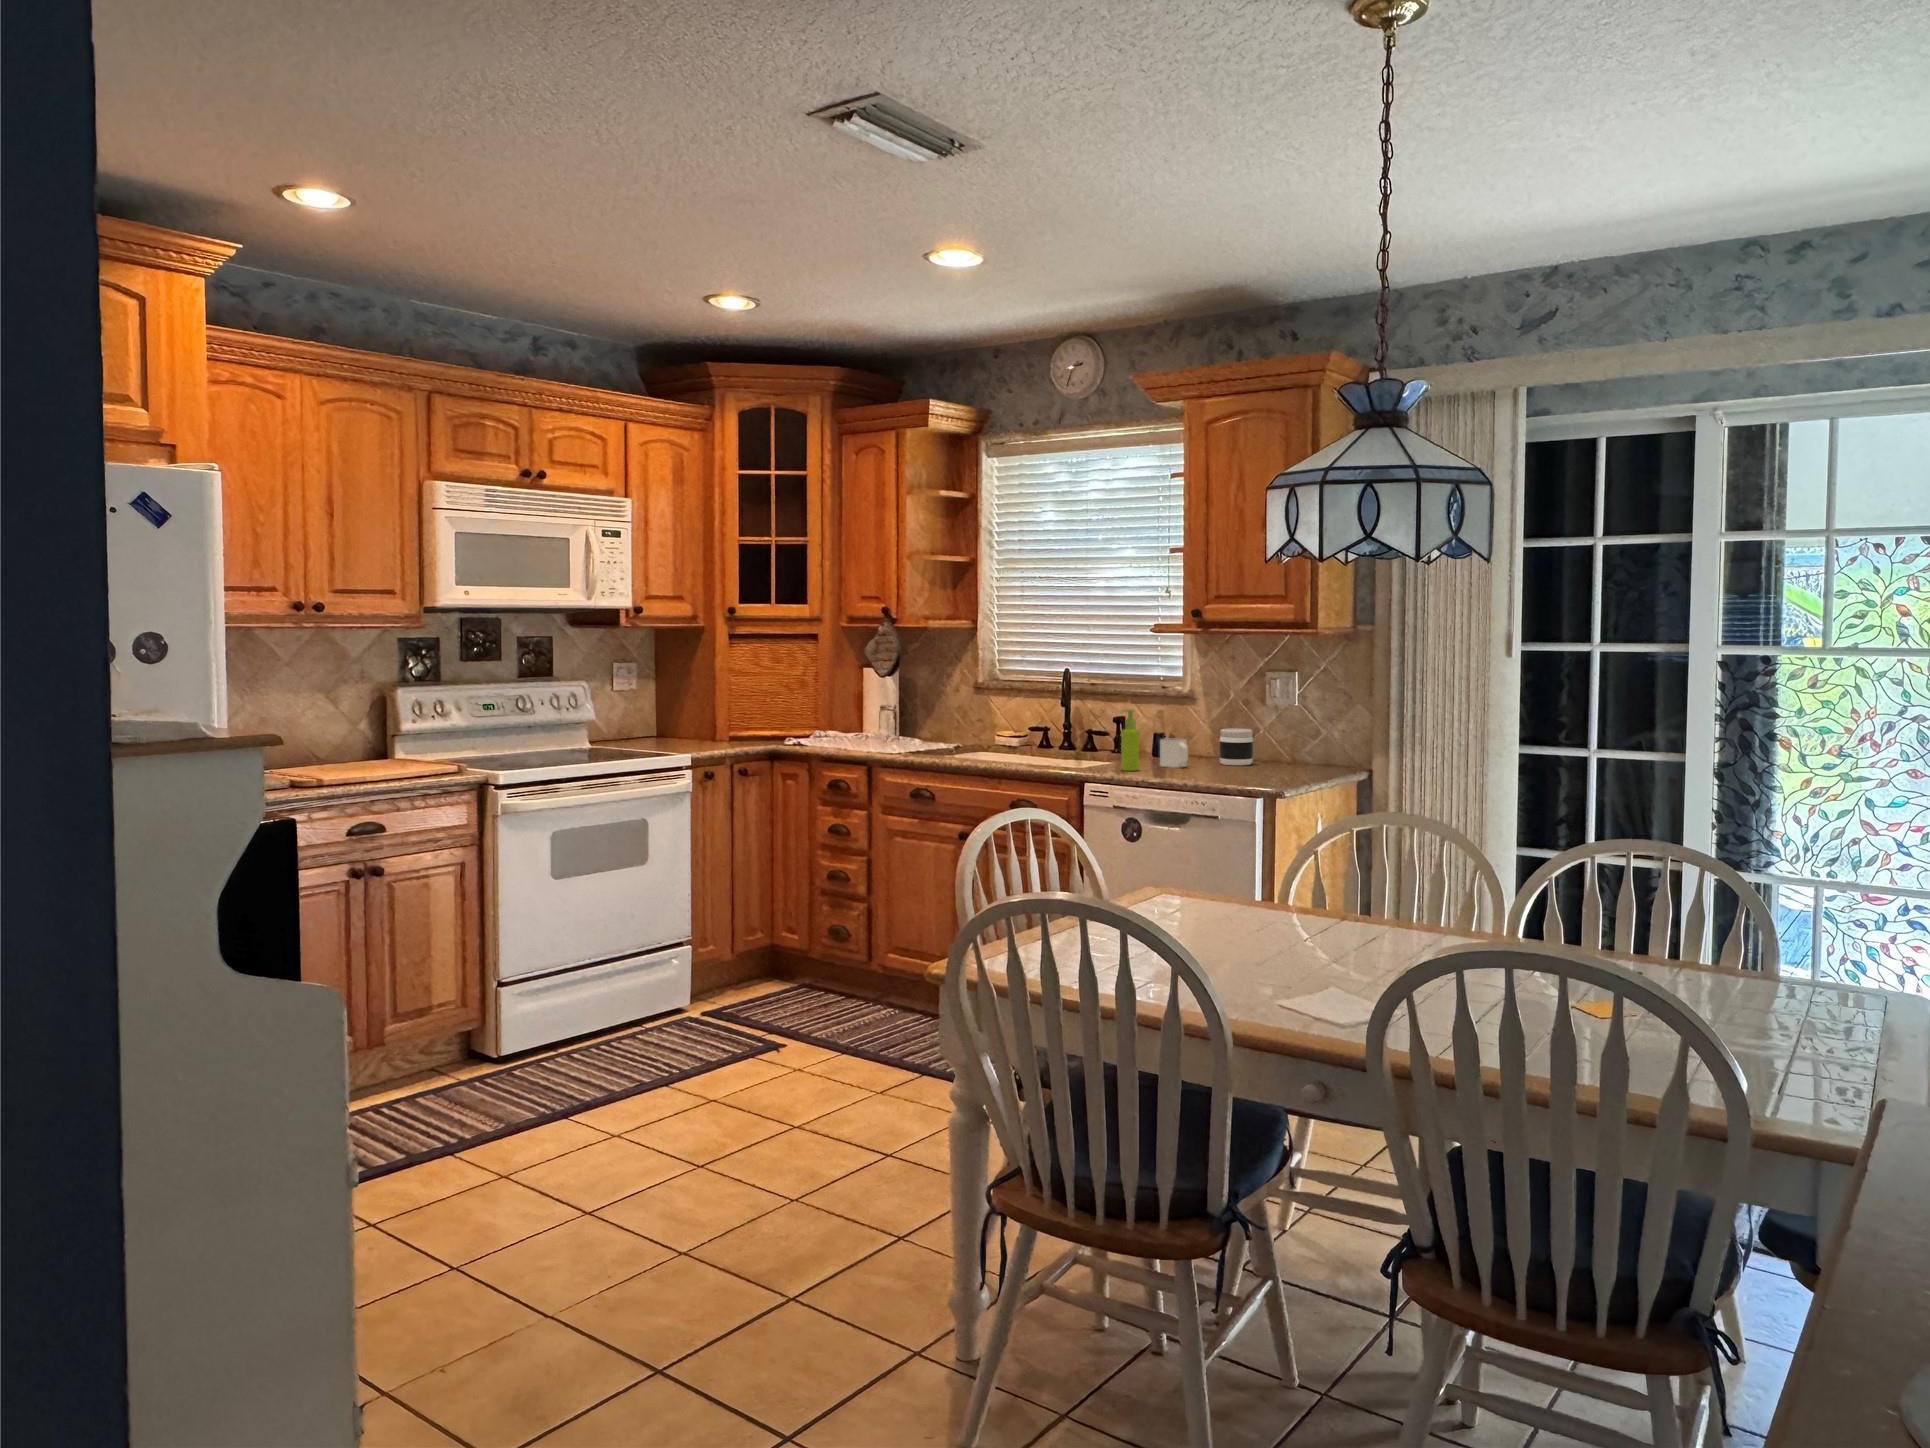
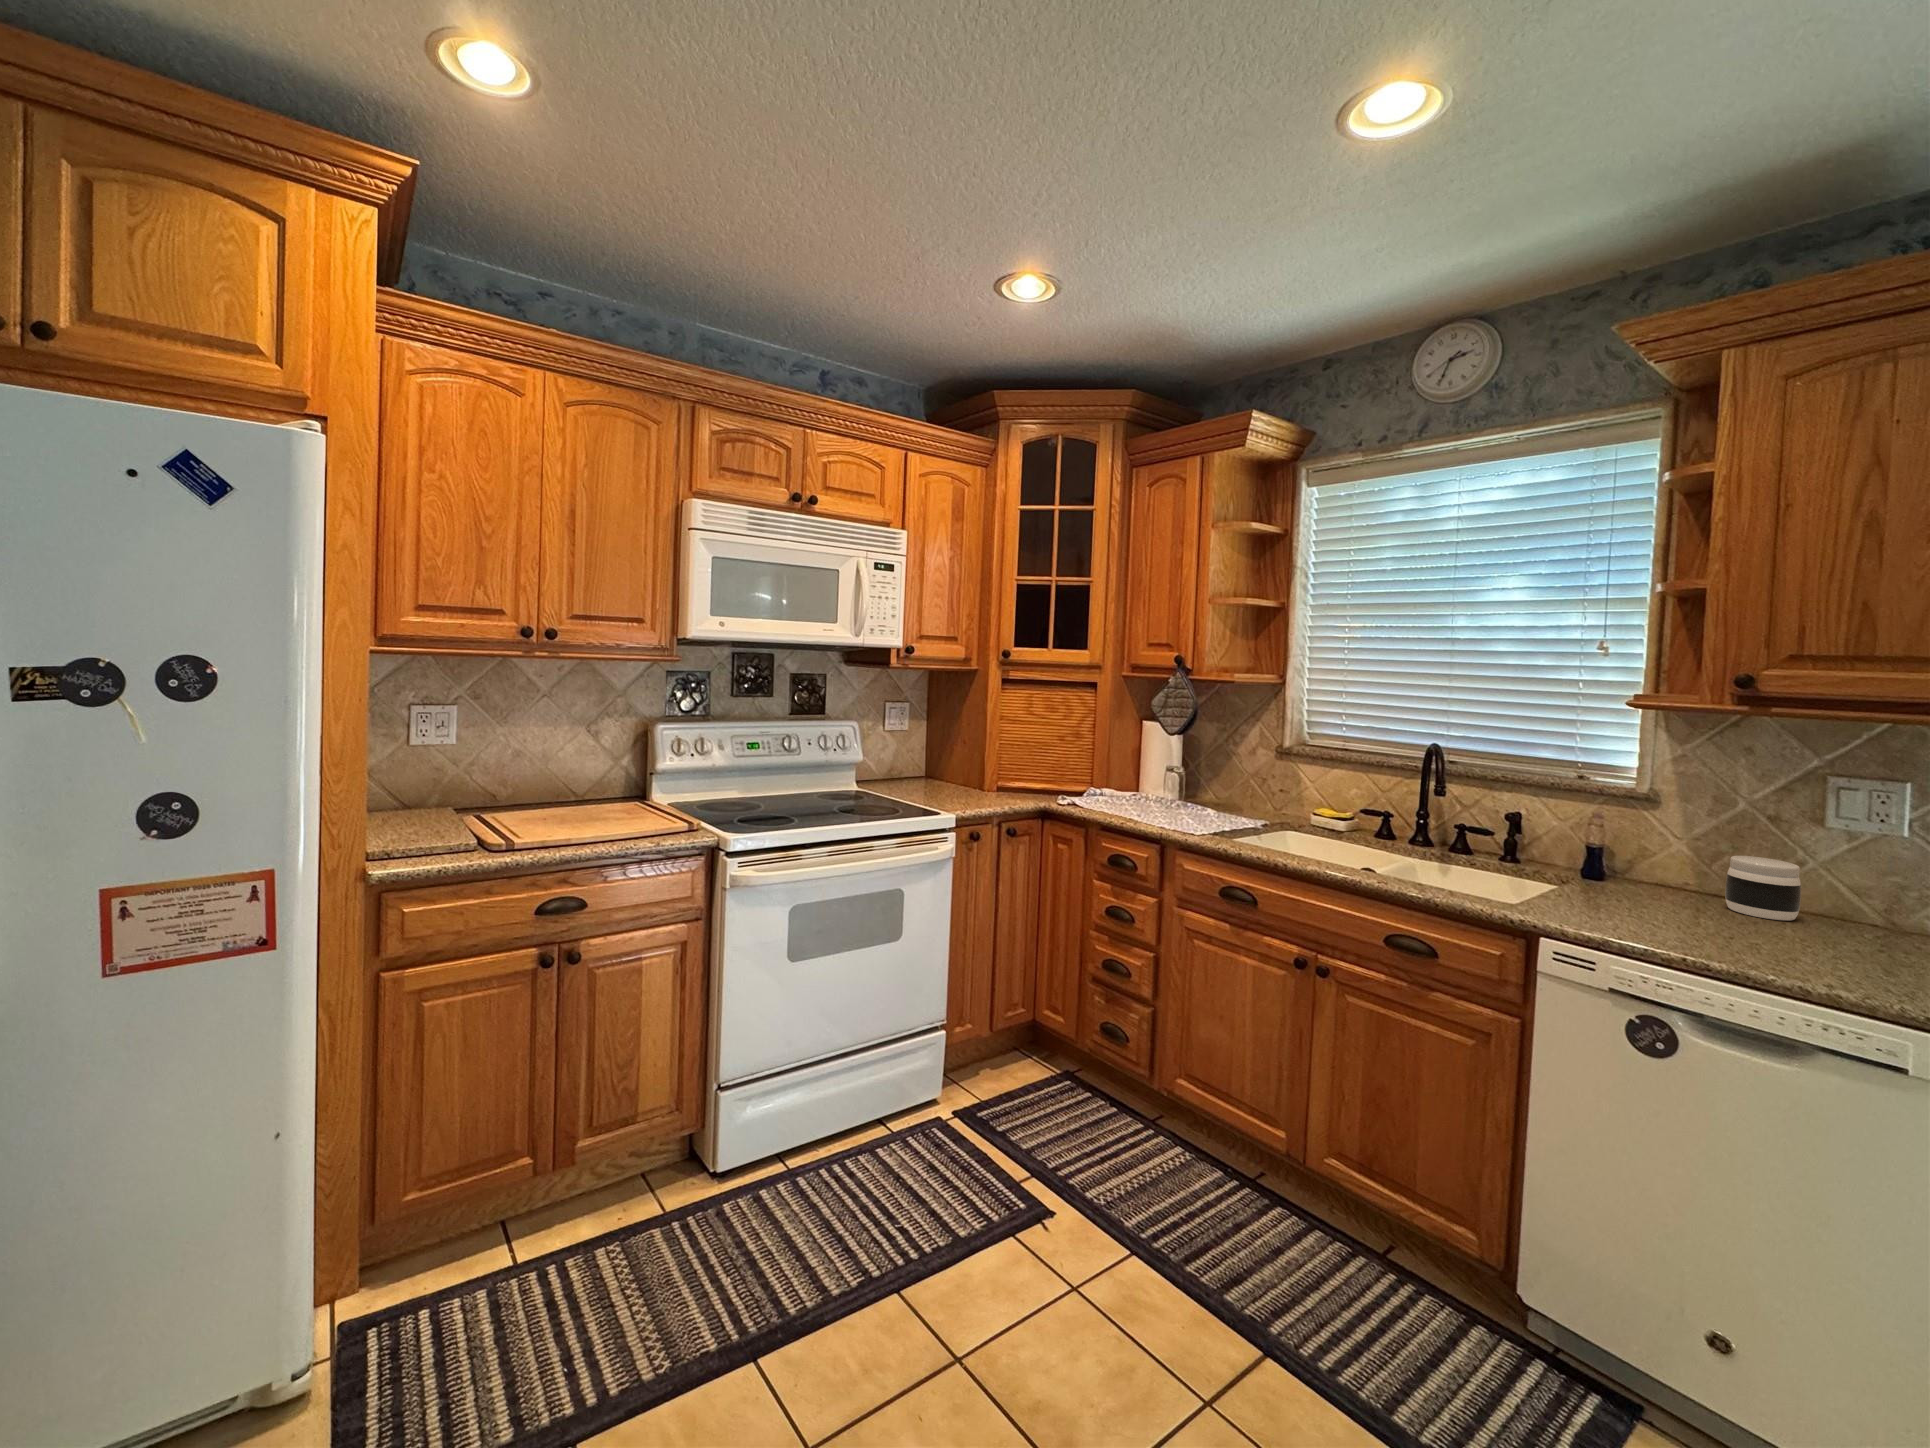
soap dispenser: present [1121,709,1139,771] -> none [1593,827,1633,925]
mug: present [1160,738,1188,768] -> none [1636,867,1707,919]

